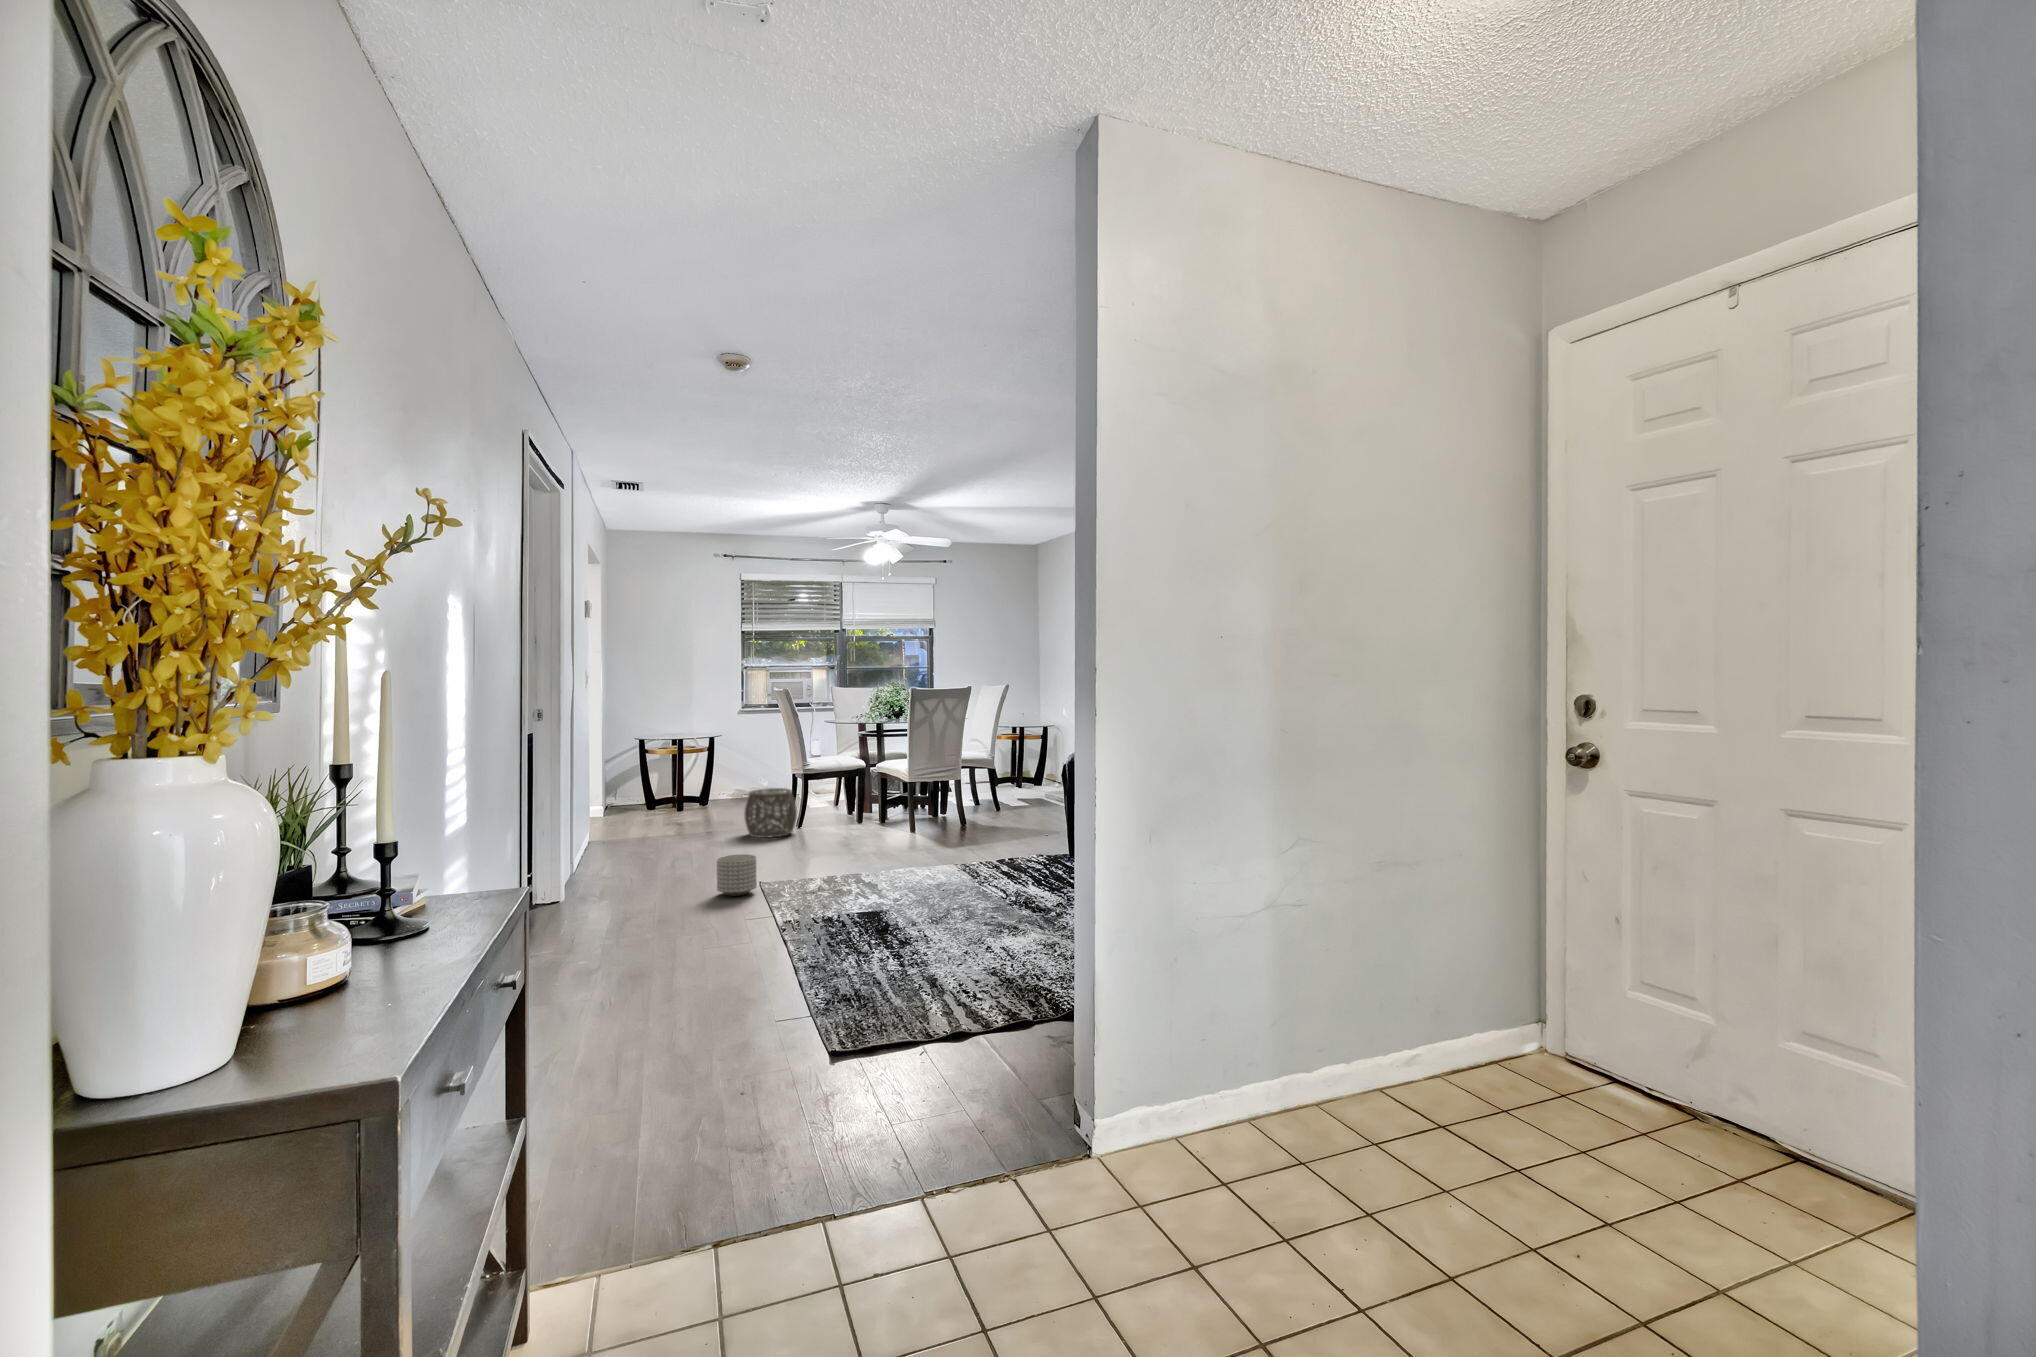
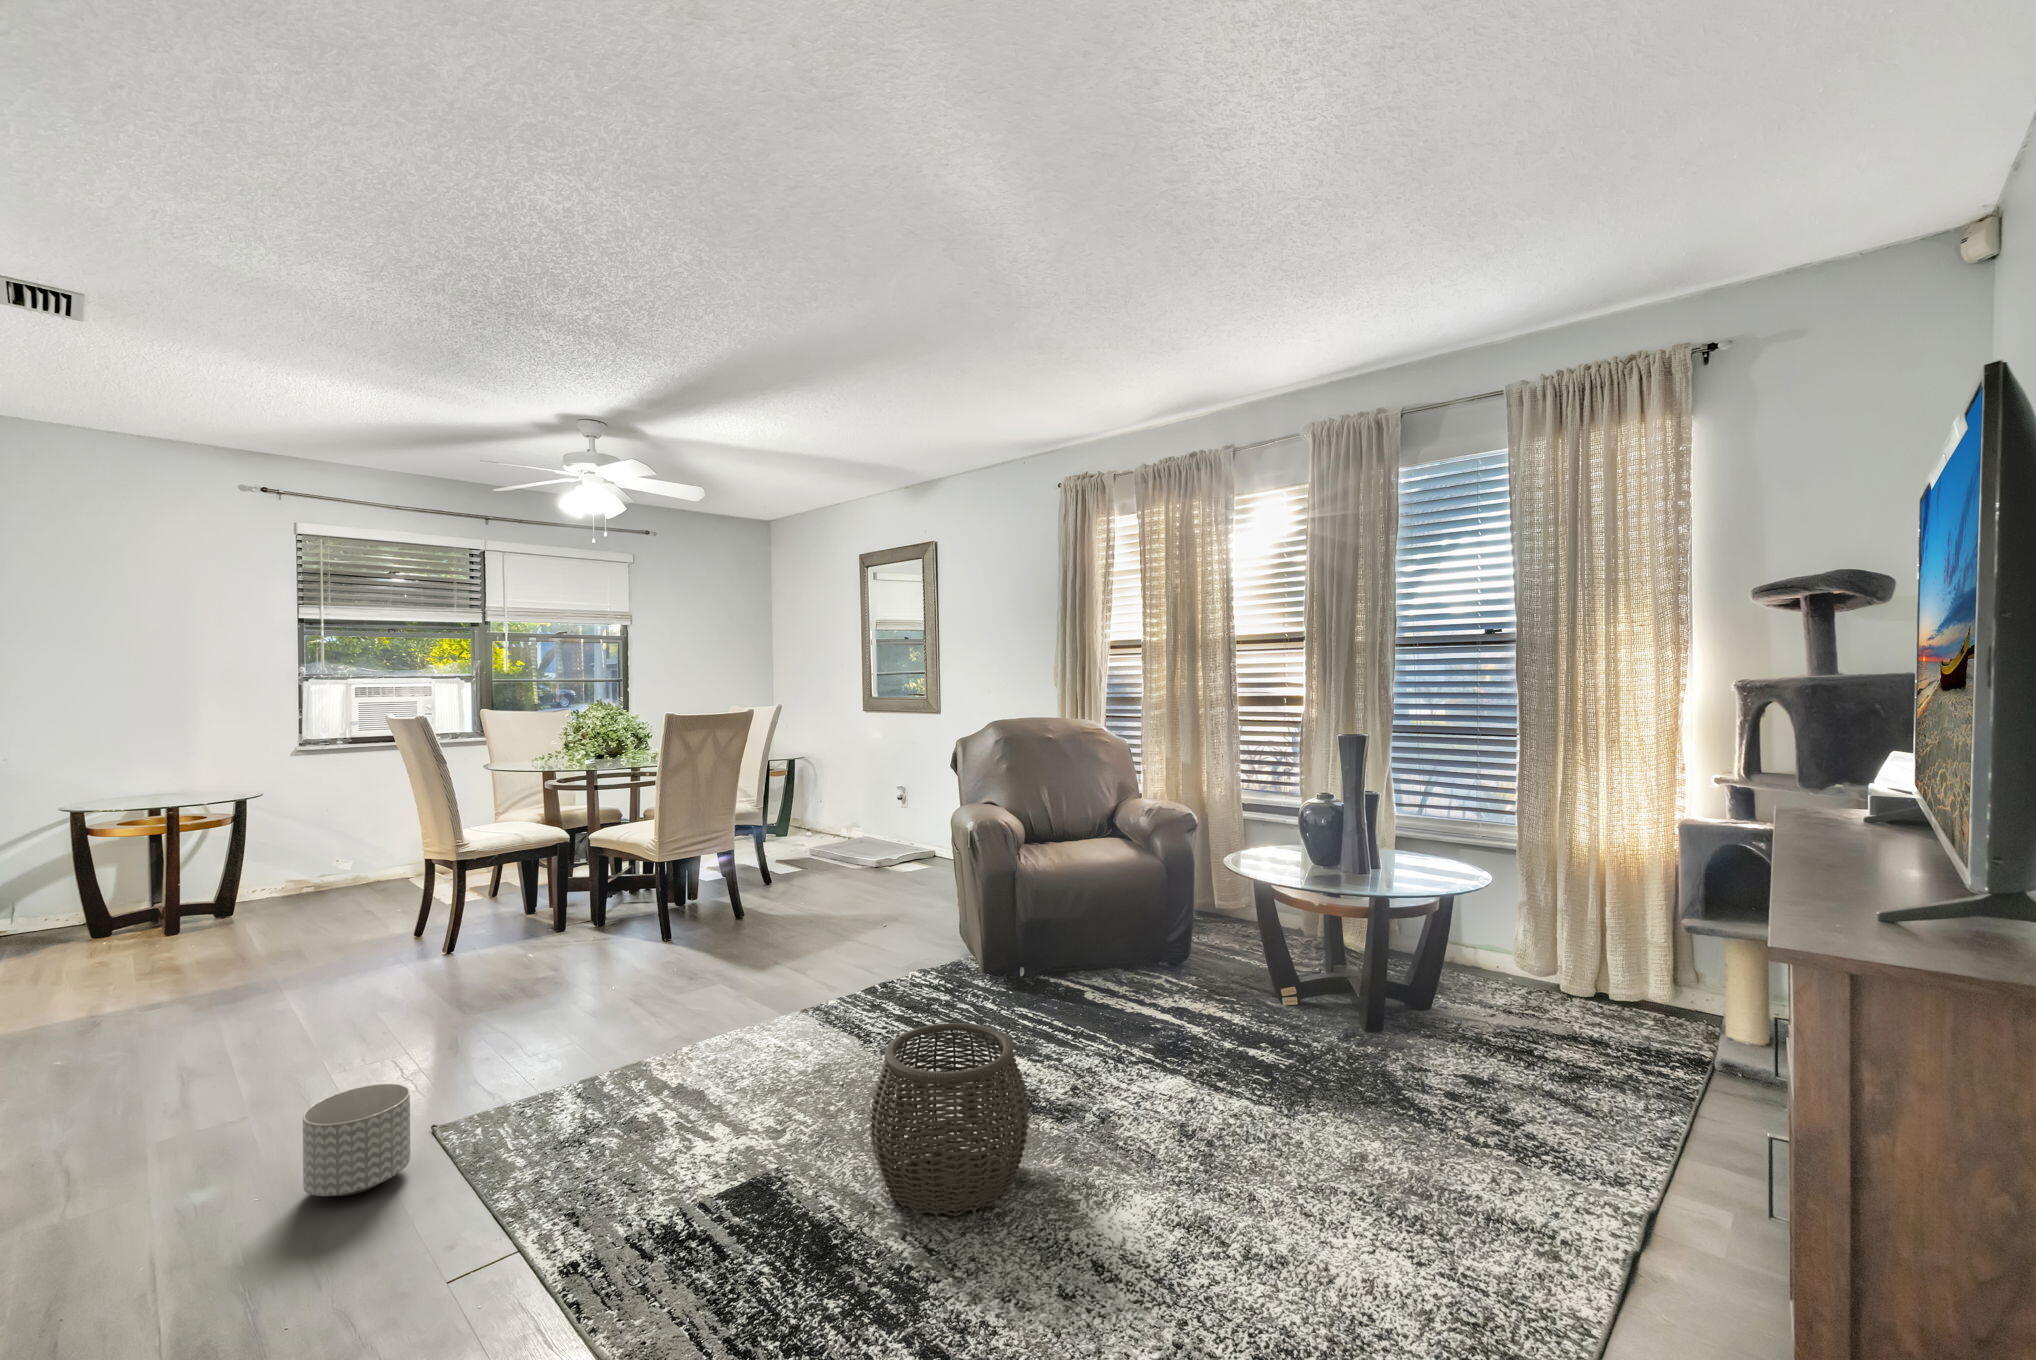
woven basket: present [744,788,797,838] -> present [869,1023,1030,1217]

